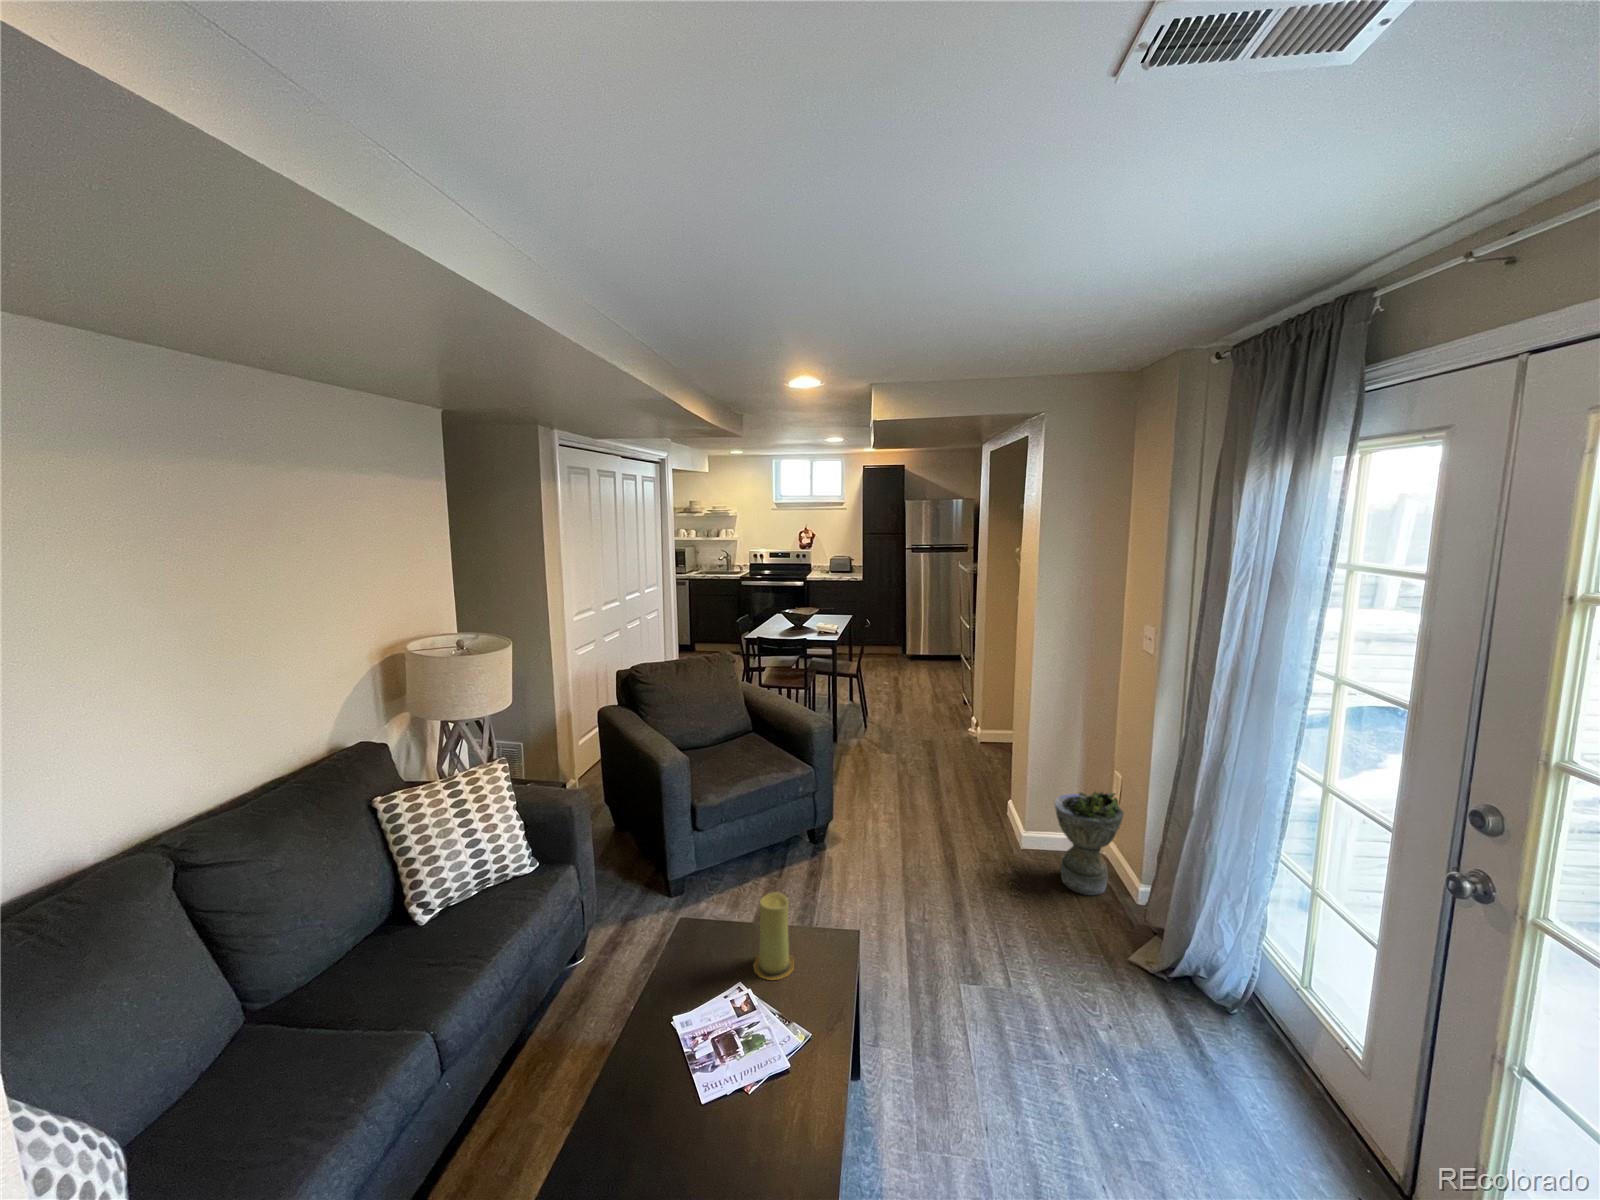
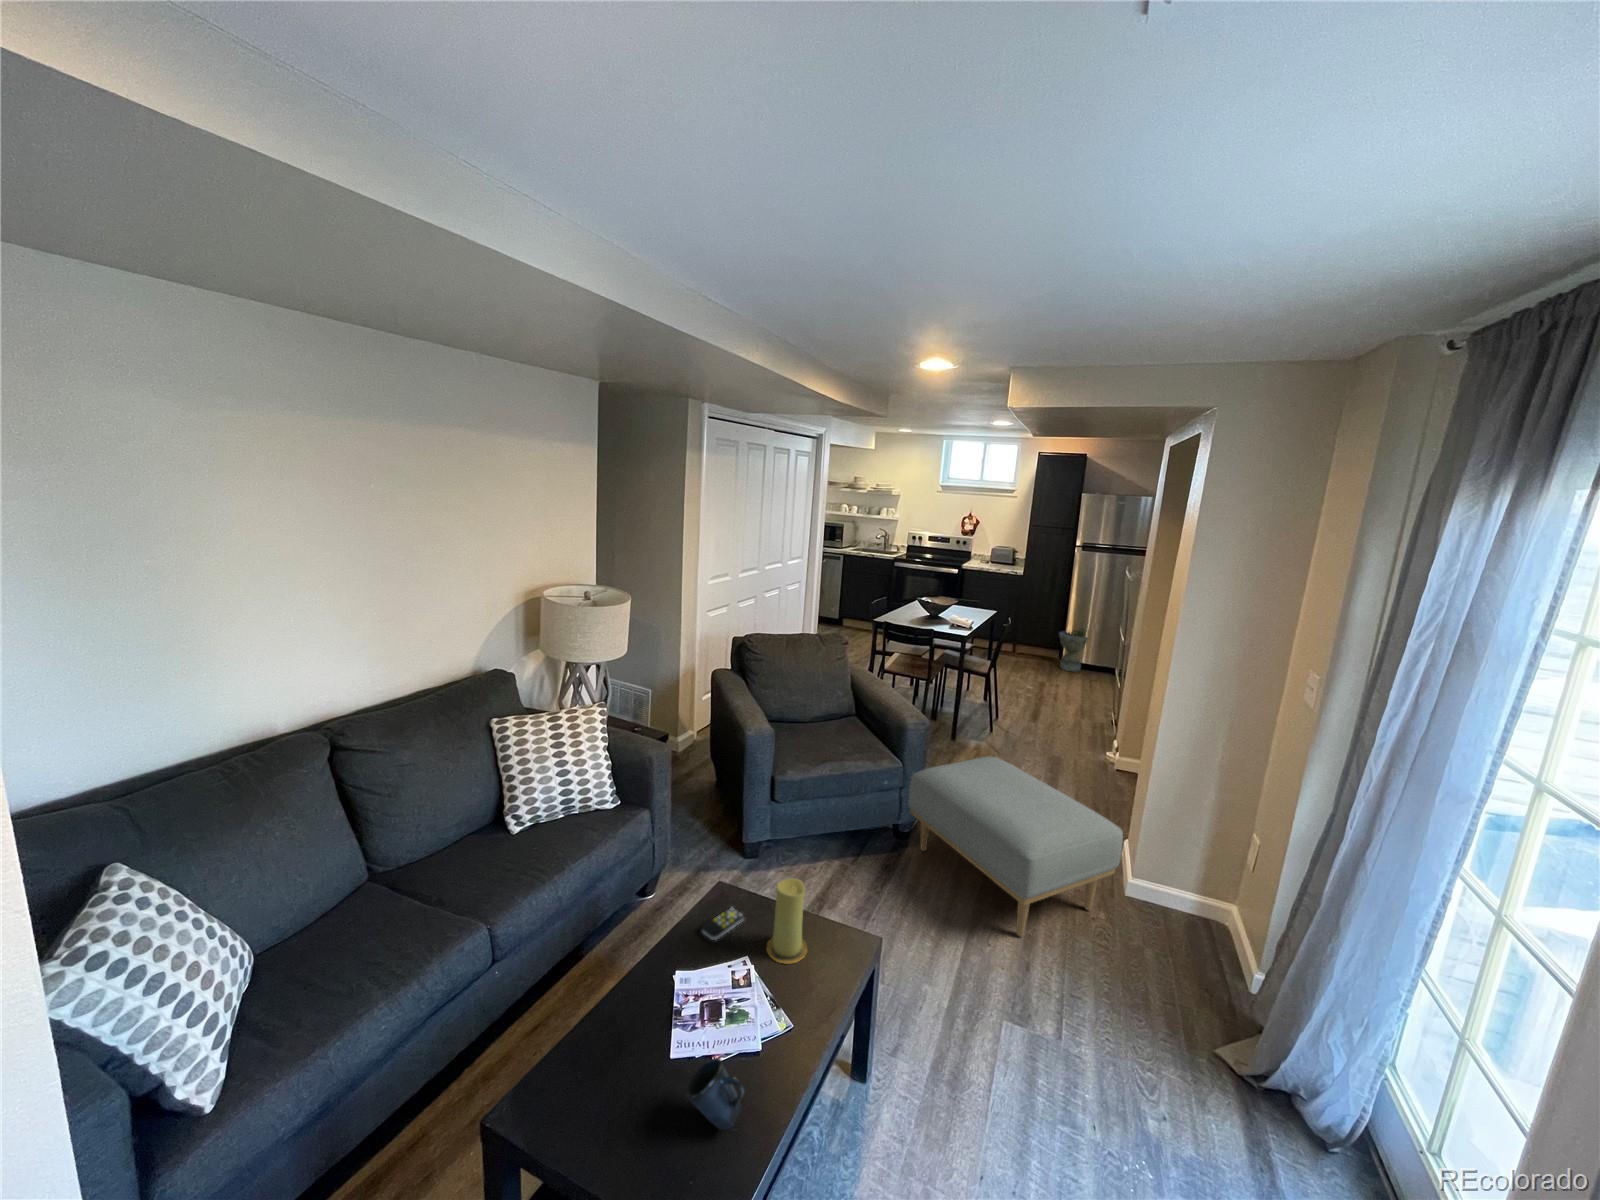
ottoman: none [823,749,1017,907] -> present [908,756,1123,936]
planter: present [1055,792,1124,895] -> present [1059,627,1088,672]
remote control: none [682,941,721,977] -> present [702,908,744,940]
mug: none [740,1080,801,1151] -> present [686,1058,744,1130]

